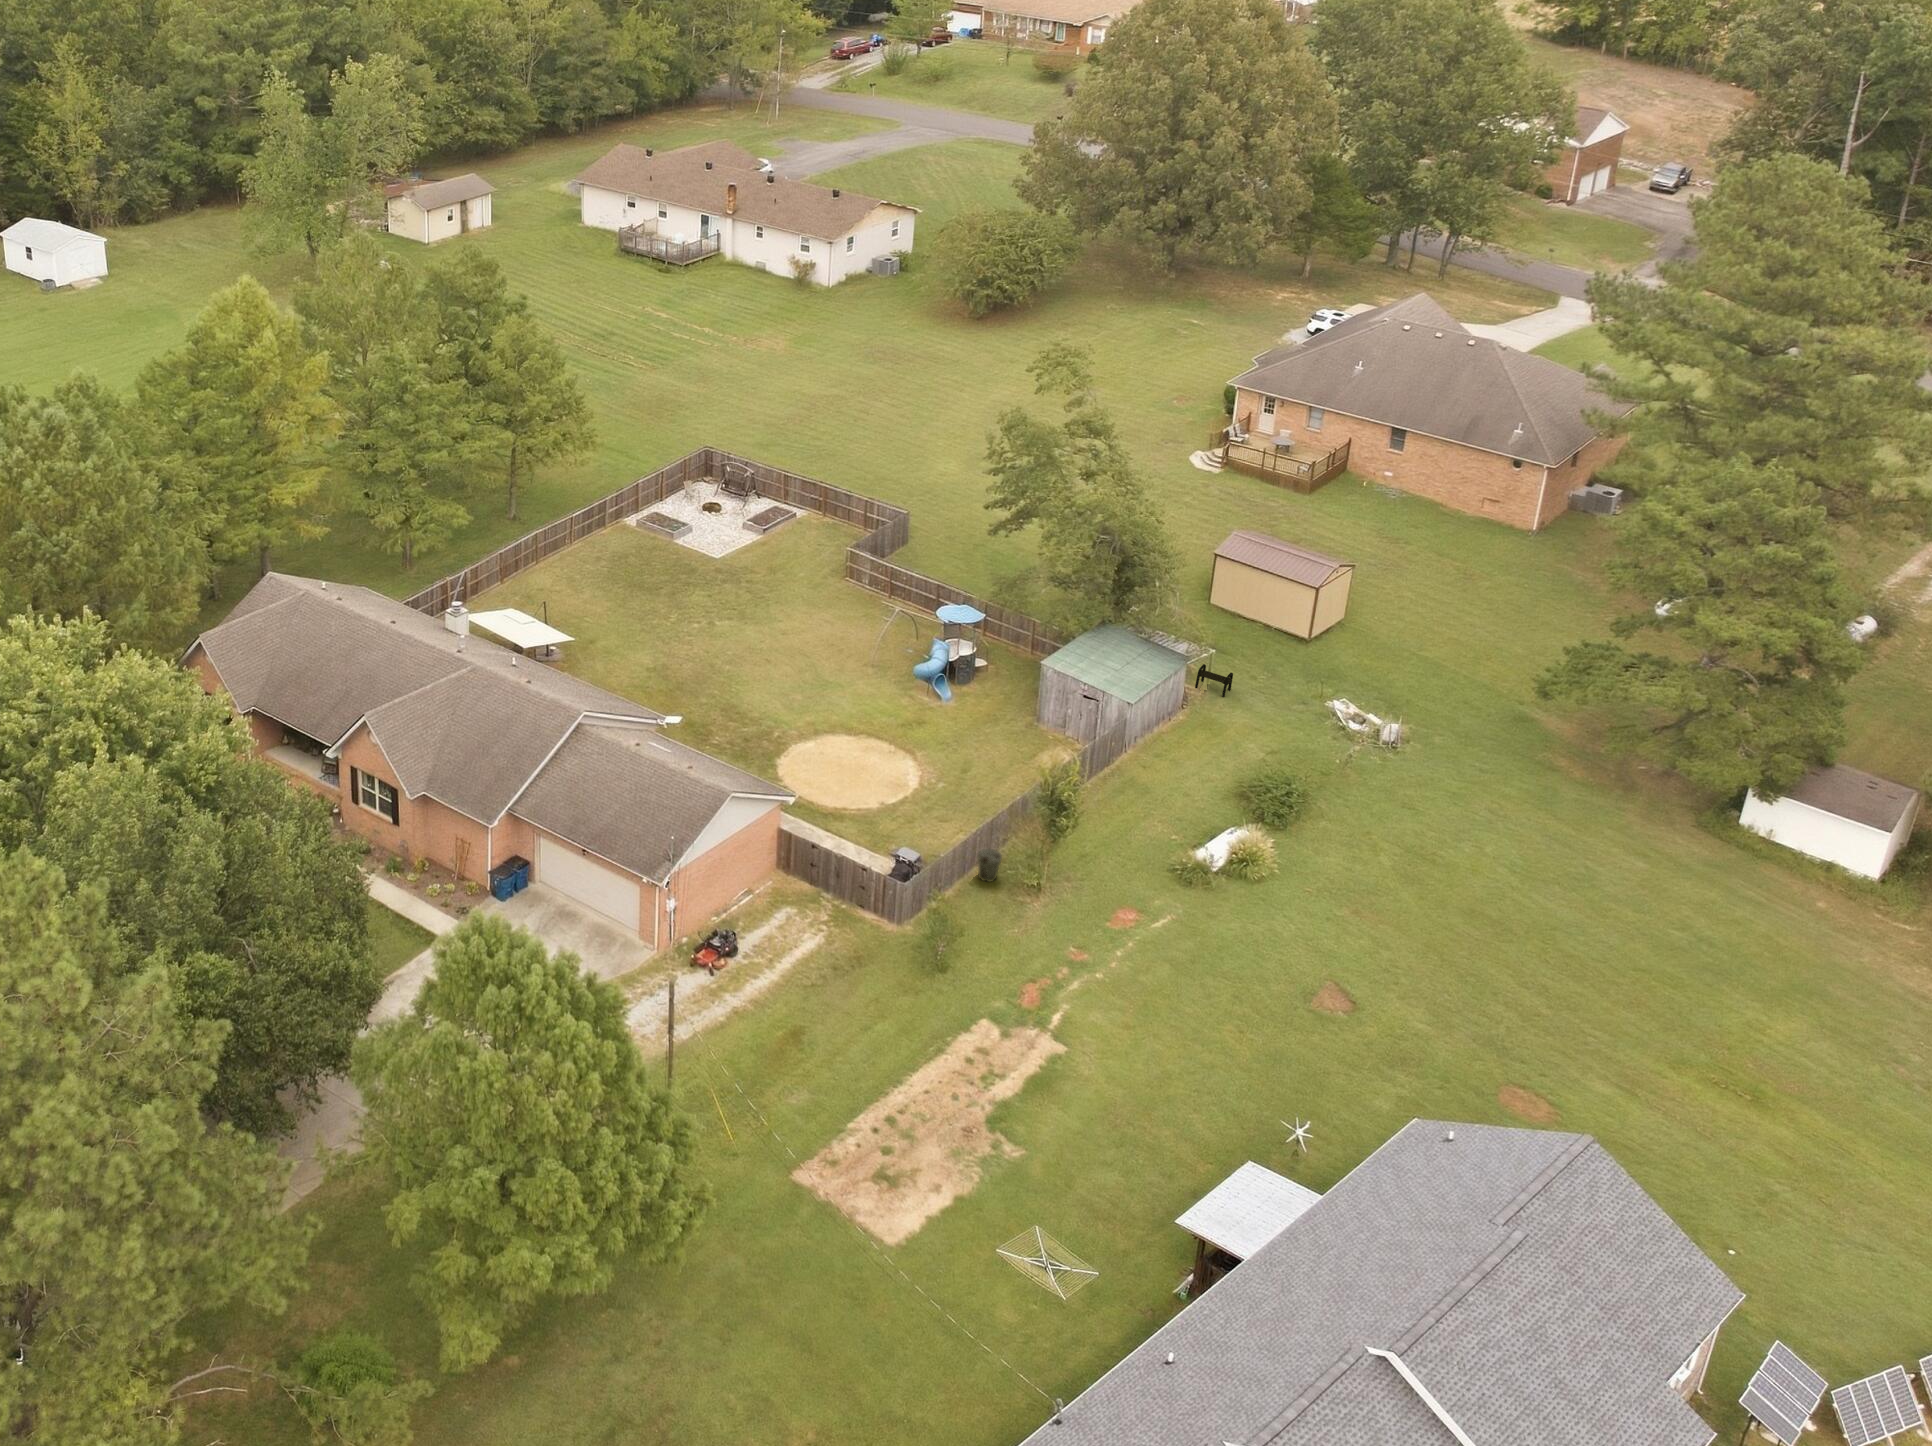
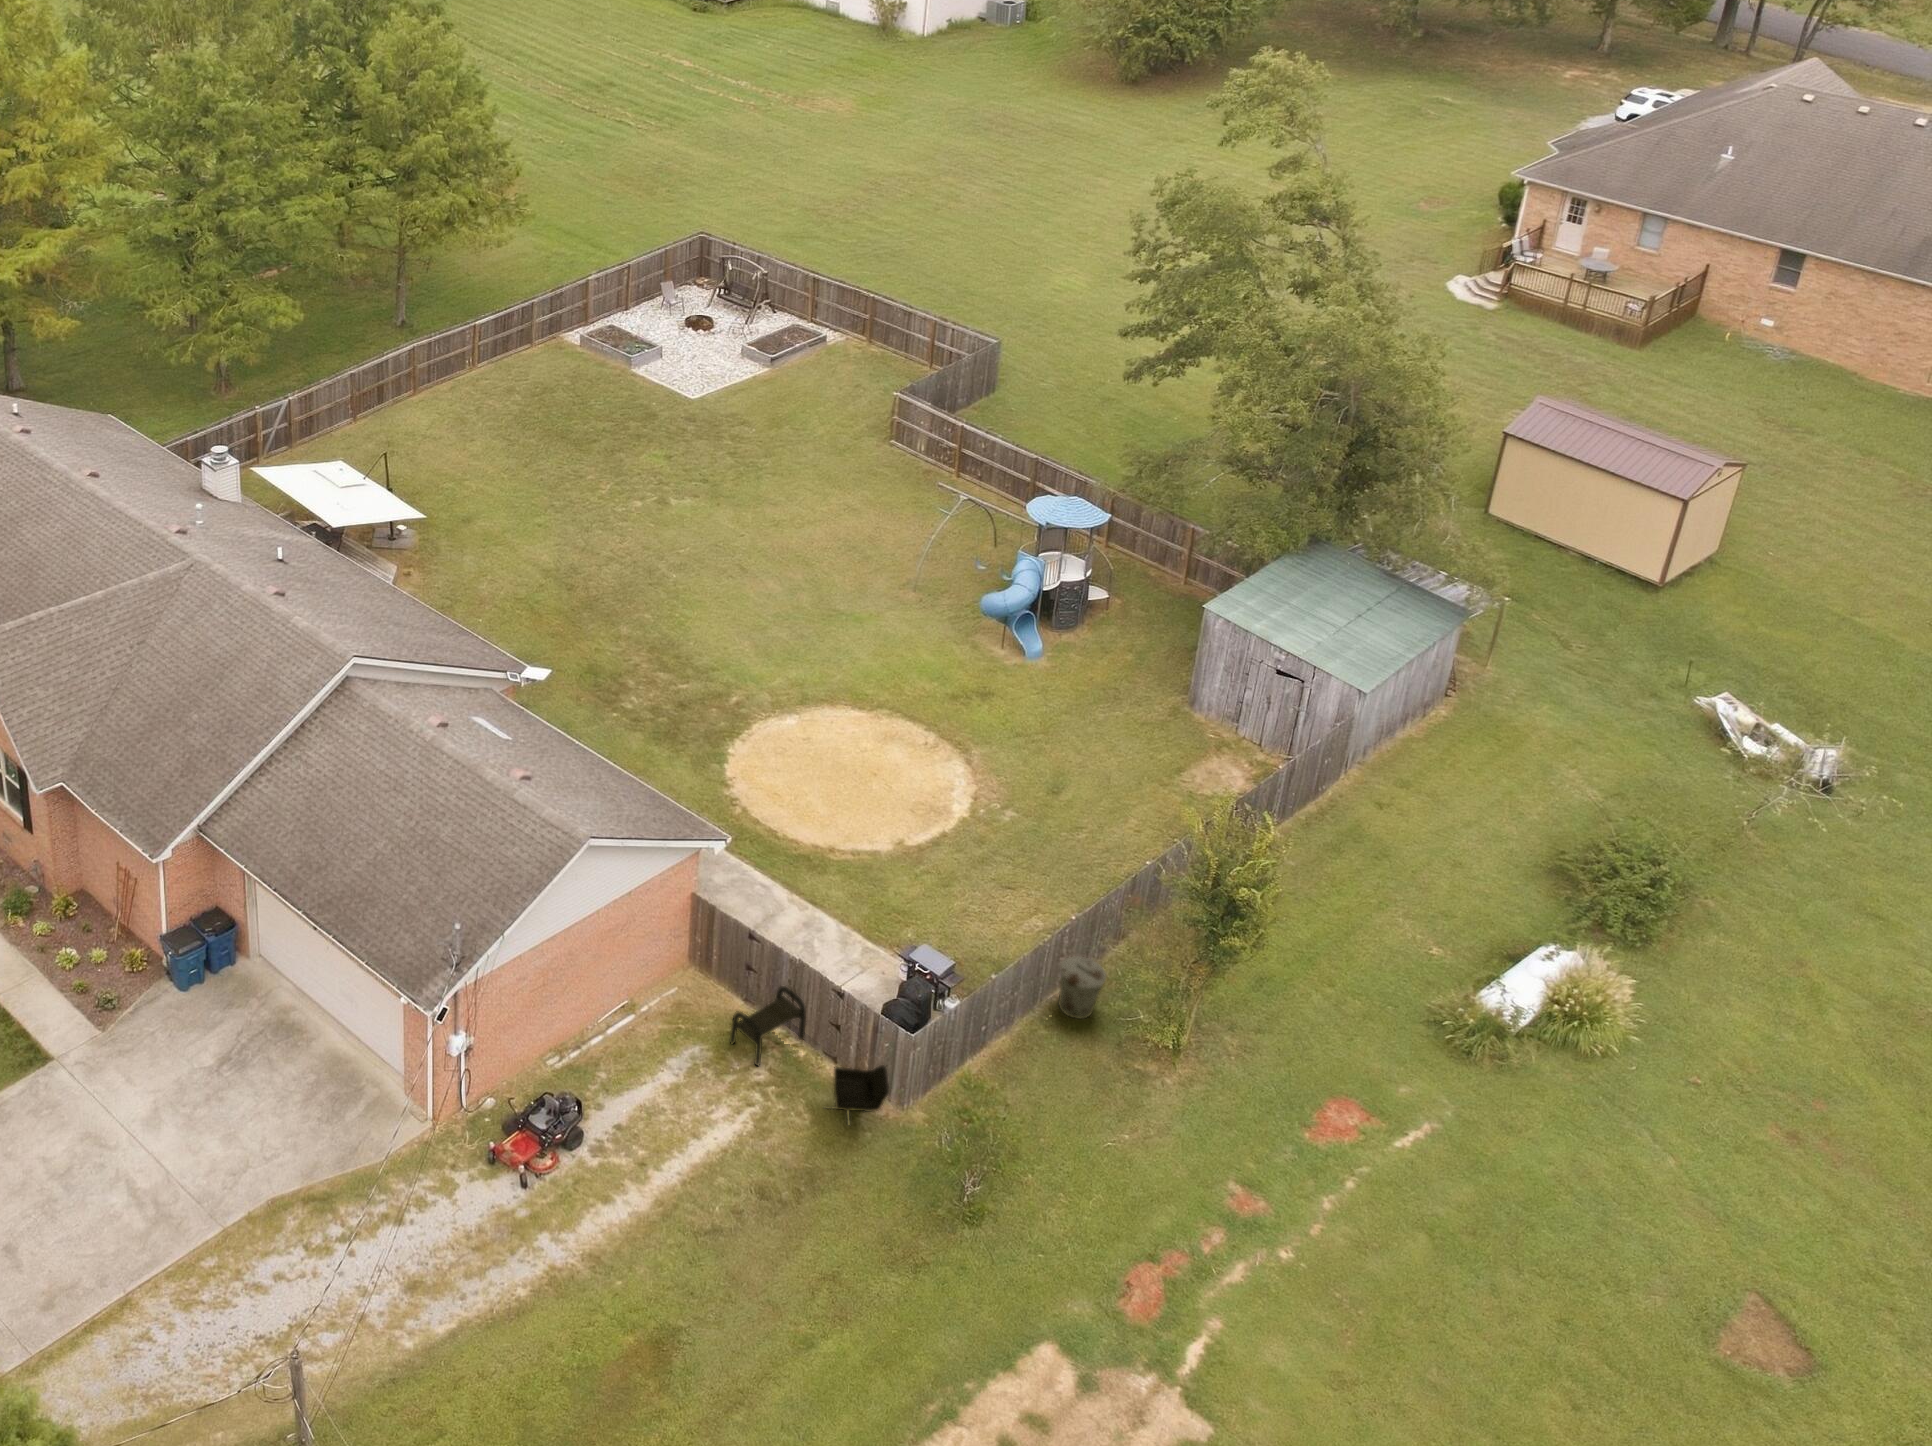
bench: present [1195,664,1233,697] -> present [730,986,806,1066]
lounge chair: none [861,905,895,938] -> present [824,1065,889,1125]

